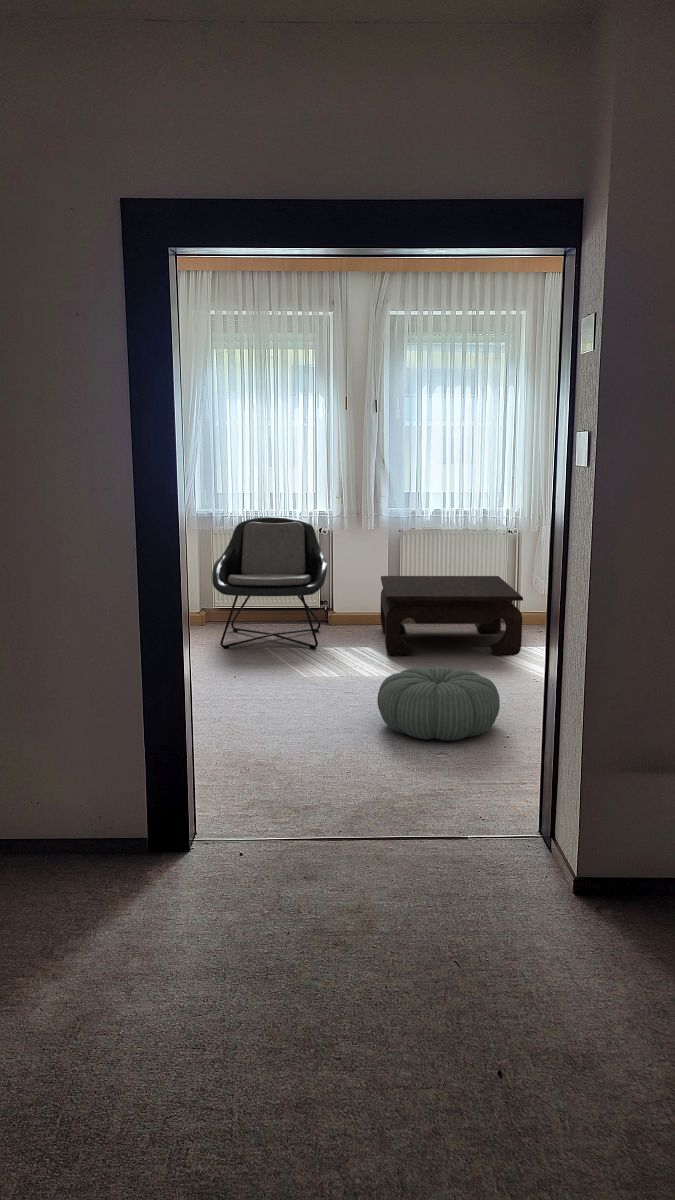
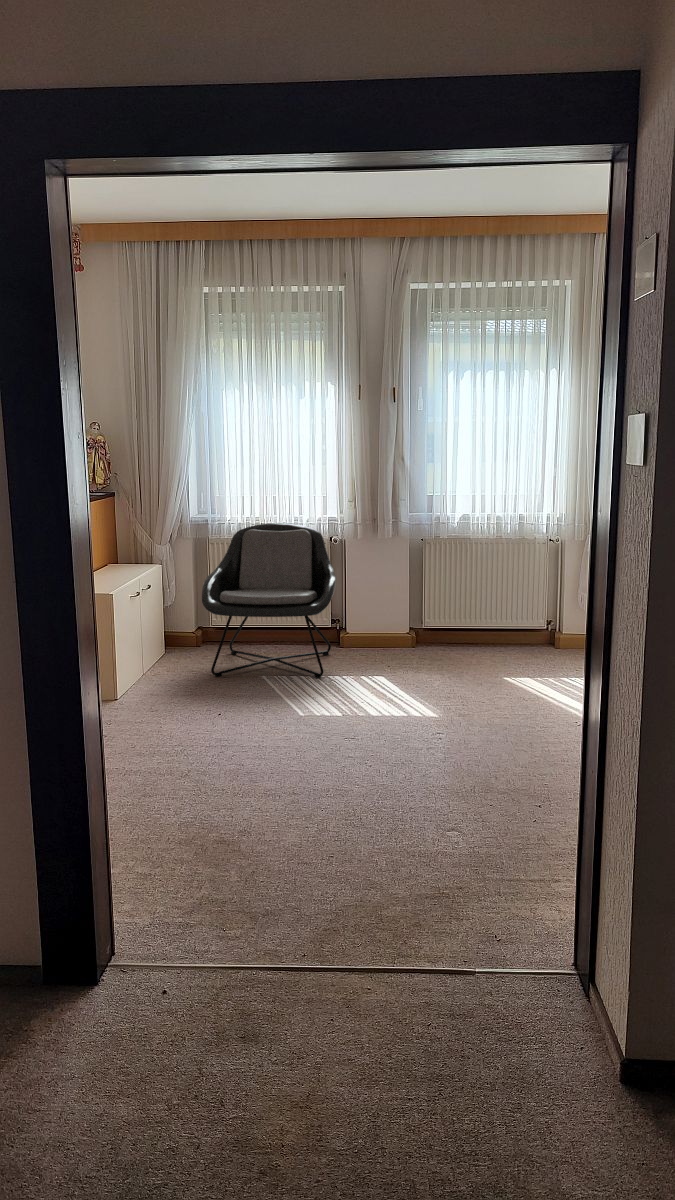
coffee table: present [381,576,523,656] -> none [400,591,565,689]
pouf: present [377,667,500,740] -> none [378,713,530,811]

